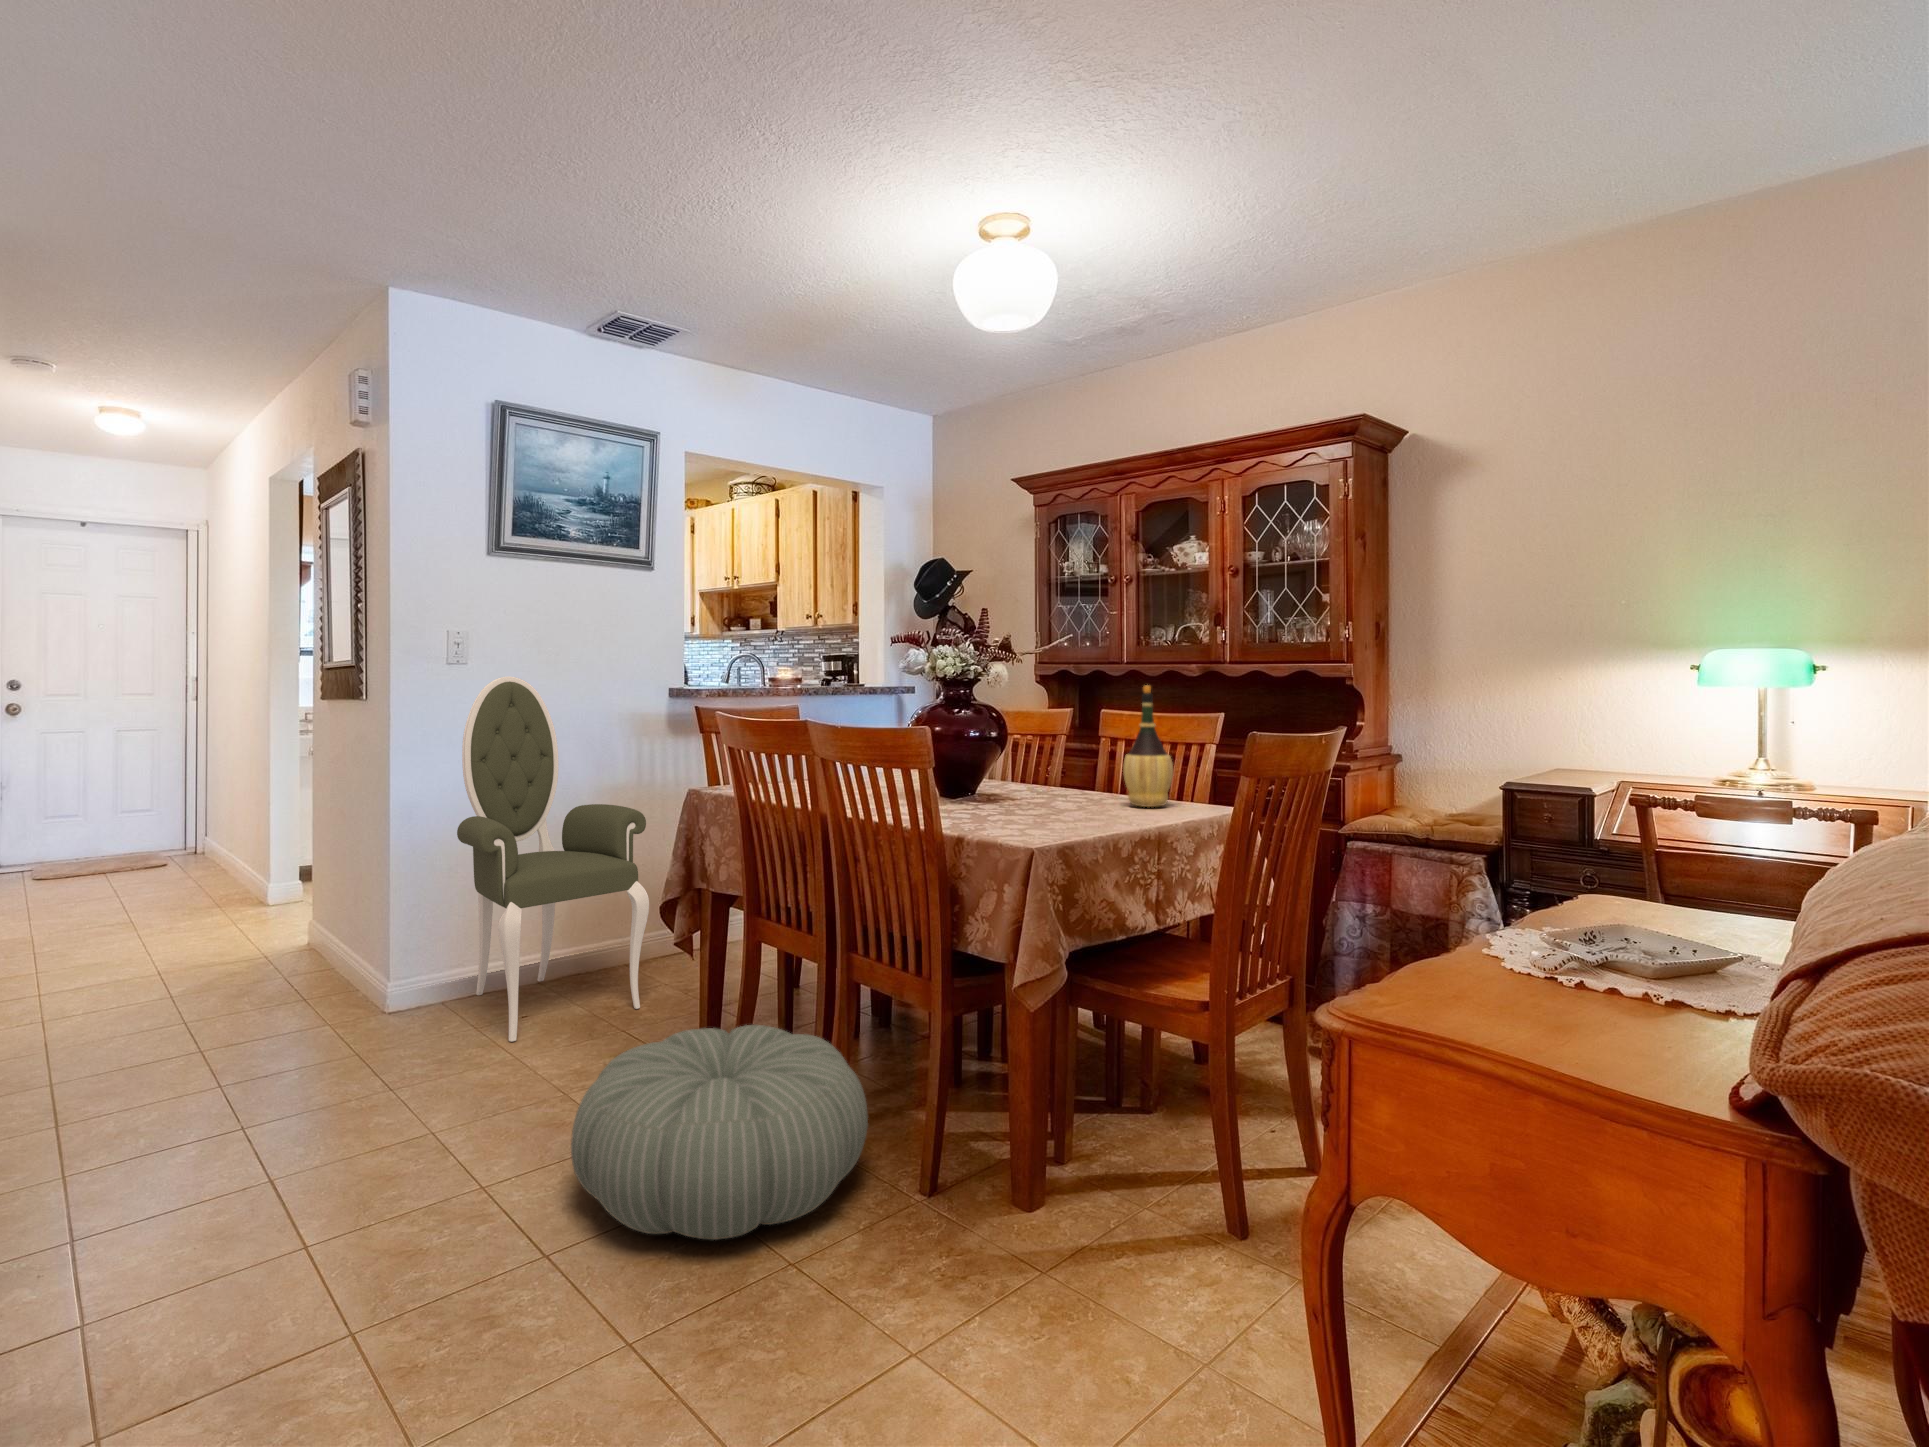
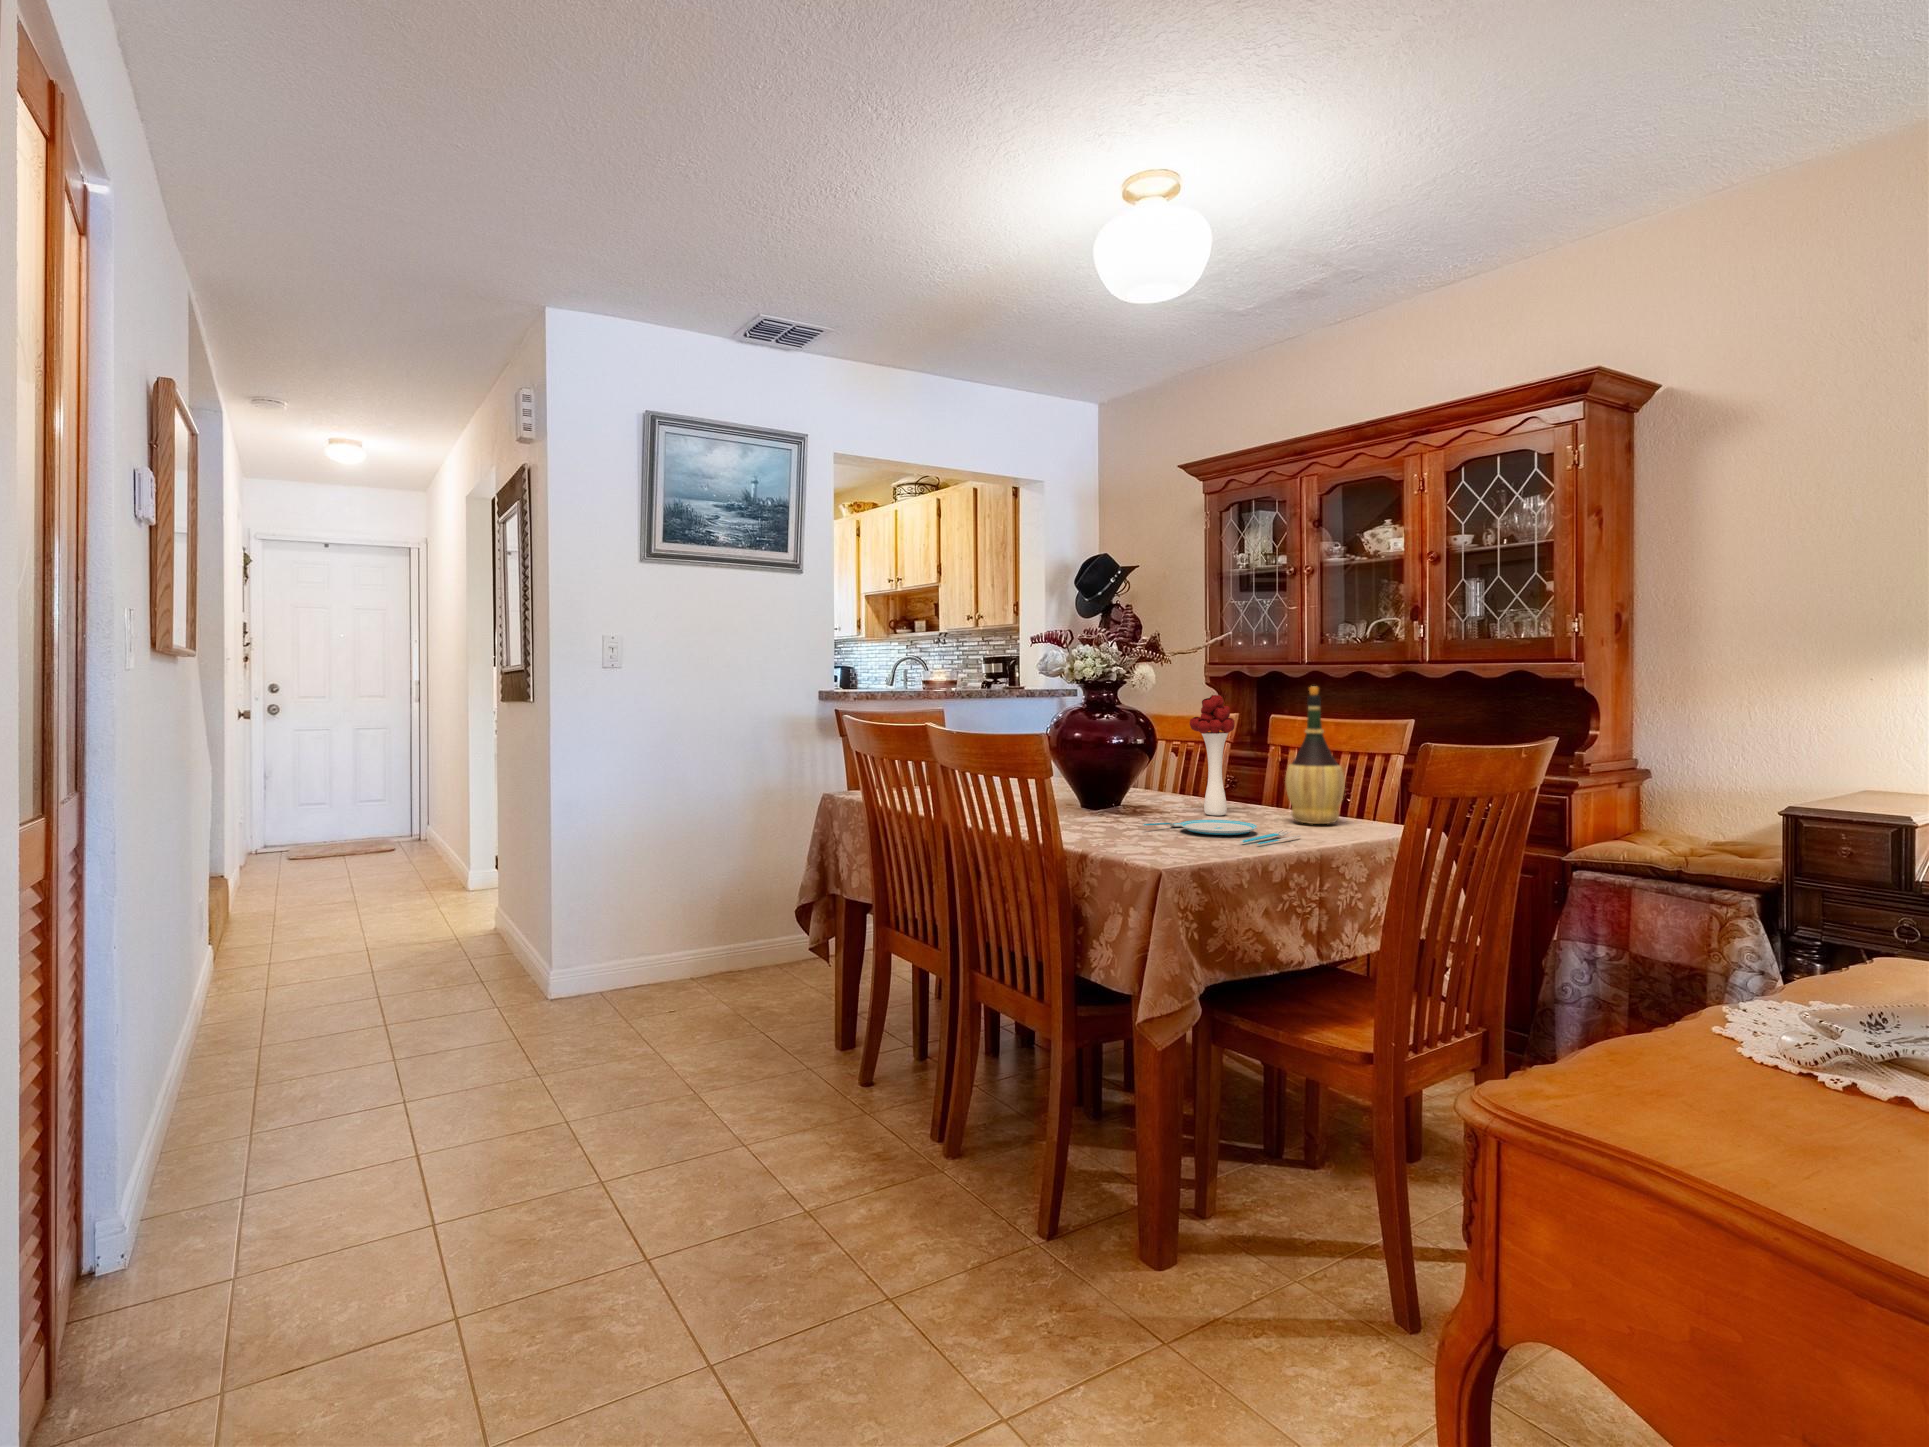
armchair: present [457,676,649,1042] -> none [610,677,791,1037]
flower bouquet: none [1039,693,1078,802] -> present [1190,695,1234,816]
plate: none [1004,806,1141,826] -> present [1142,820,1301,844]
pouf: present [571,1025,868,1240] -> none [679,1040,985,1268]

